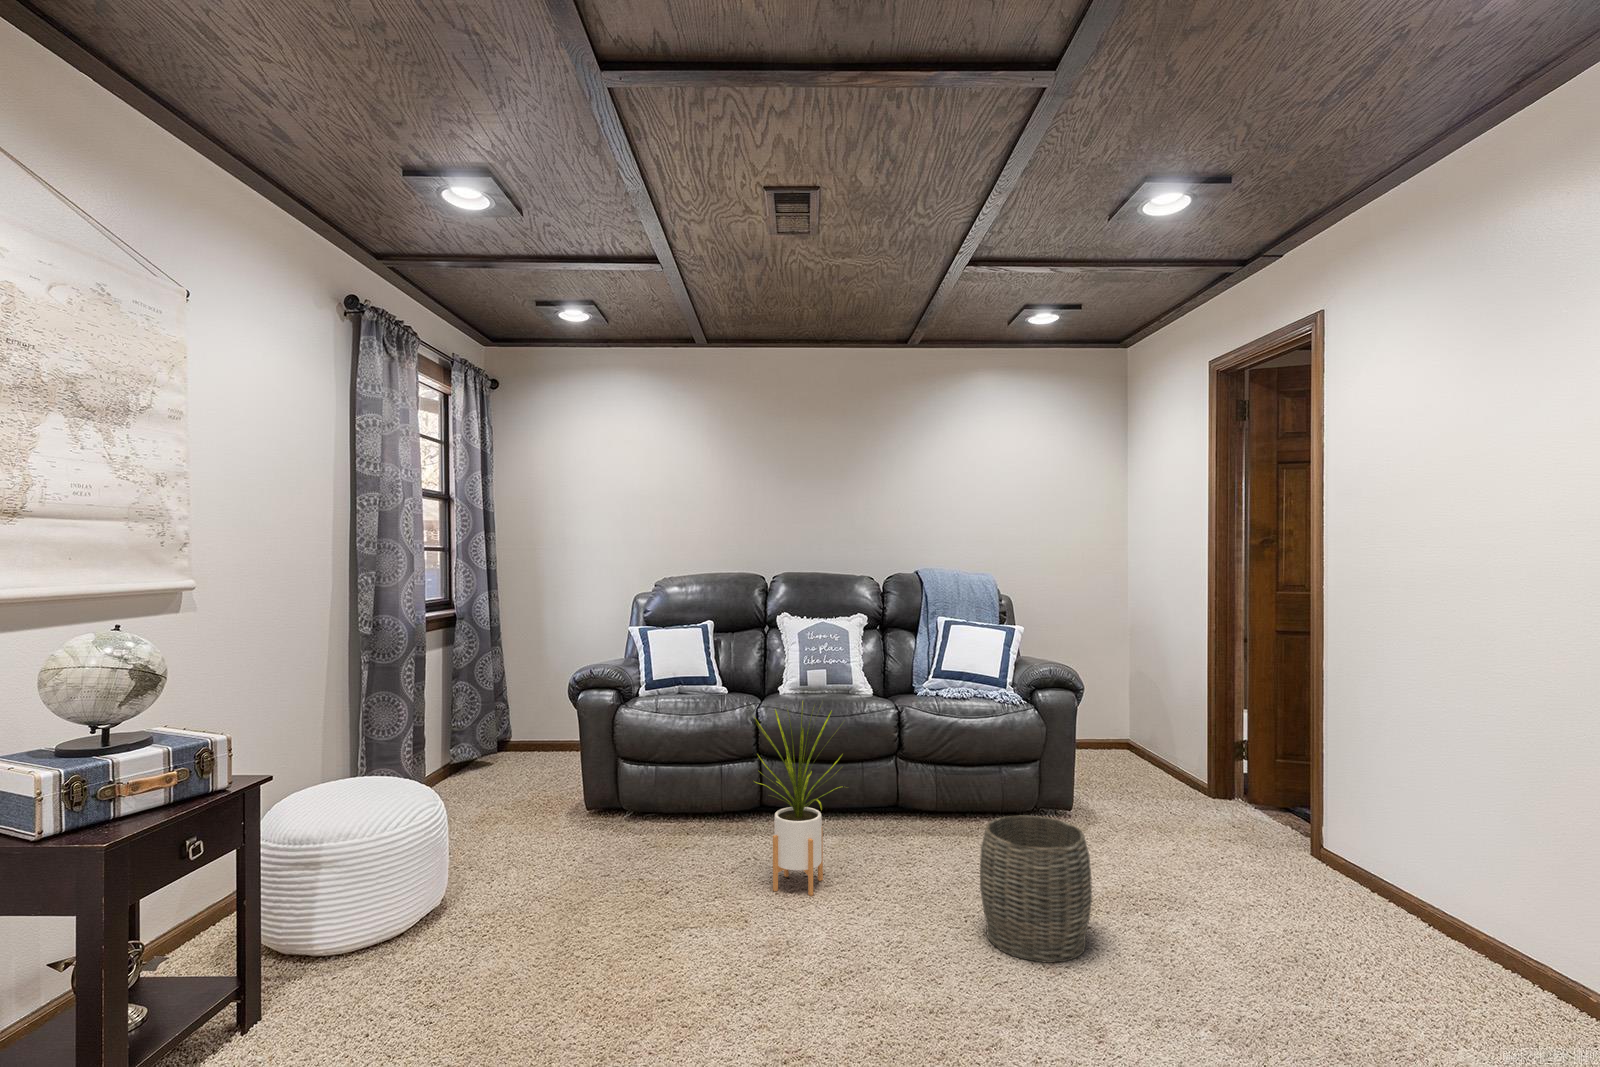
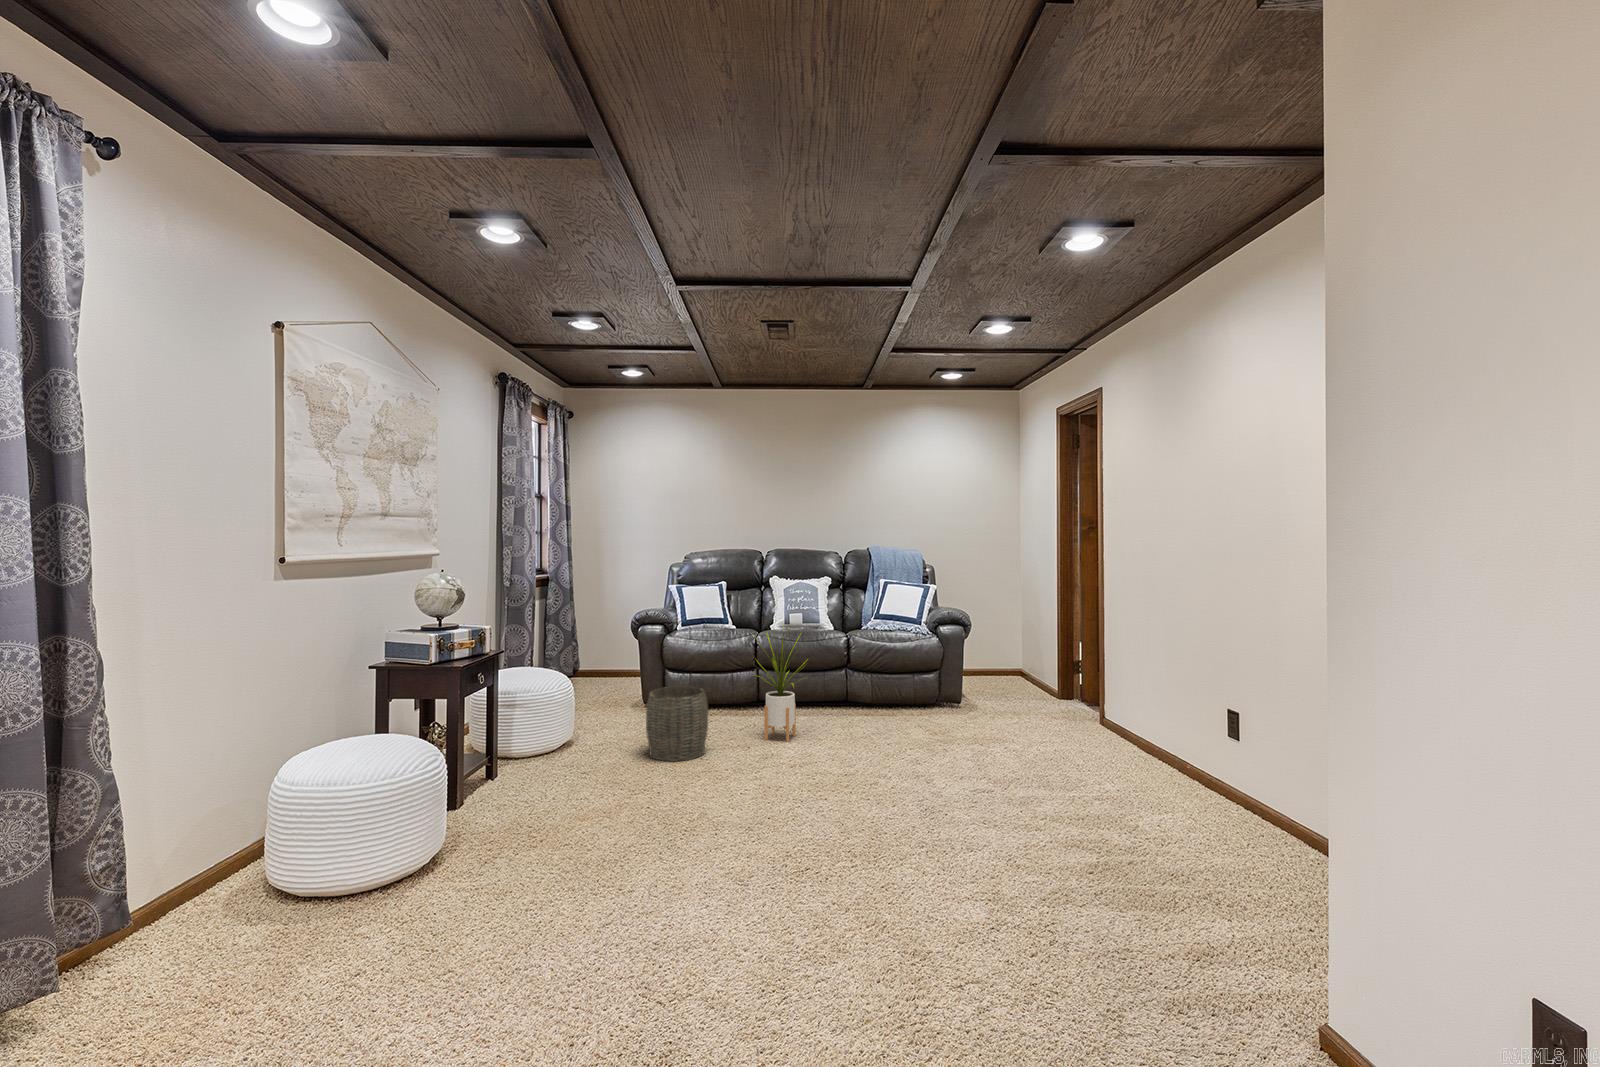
woven basket: present [980,816,1092,963] -> present [646,686,708,761]

